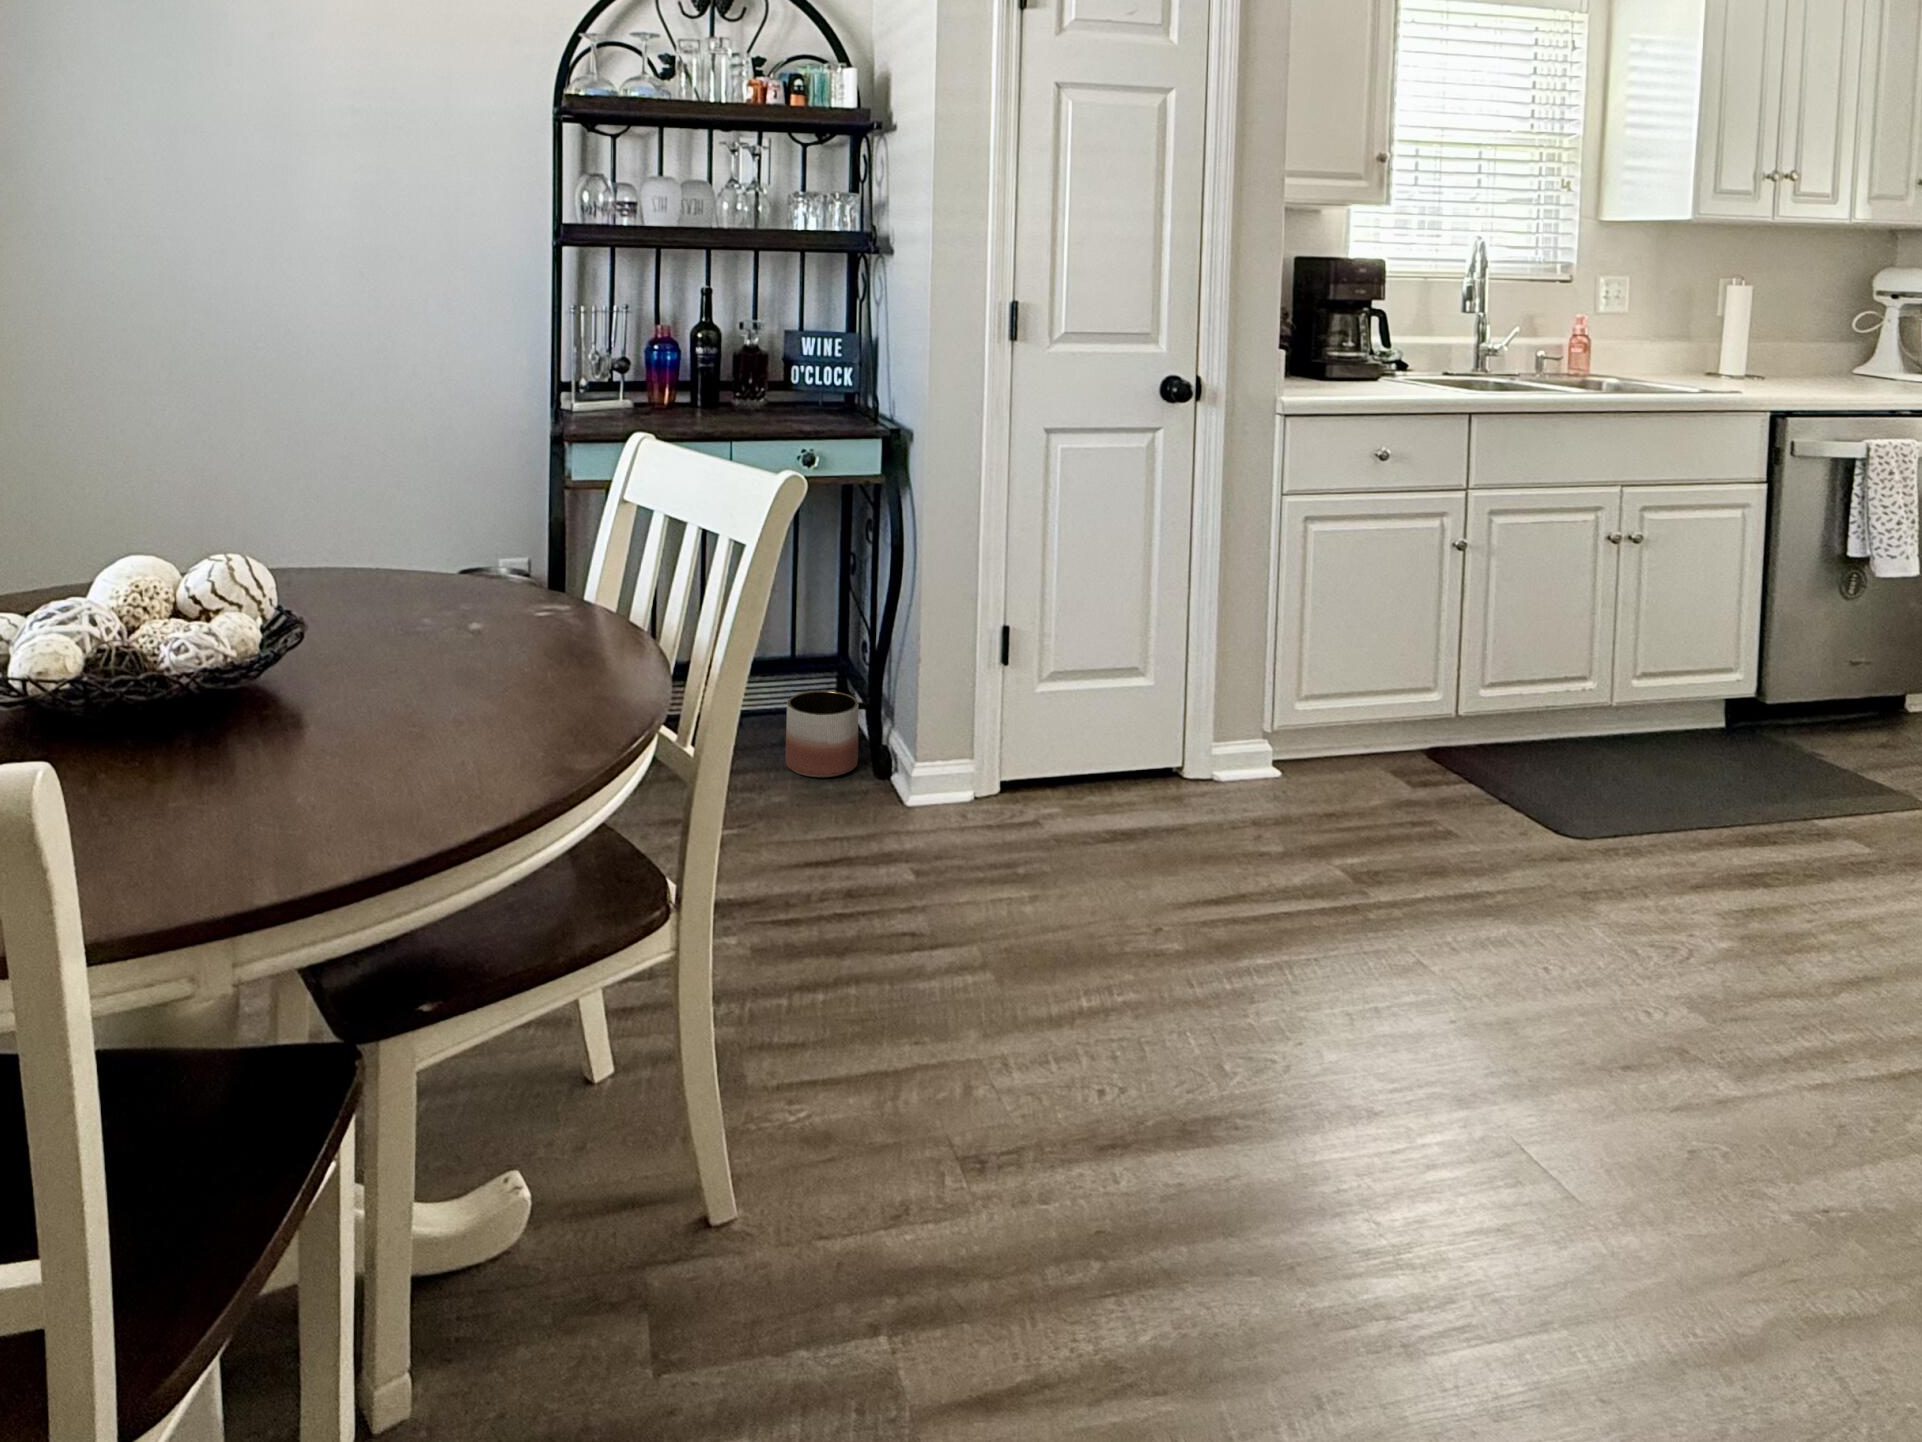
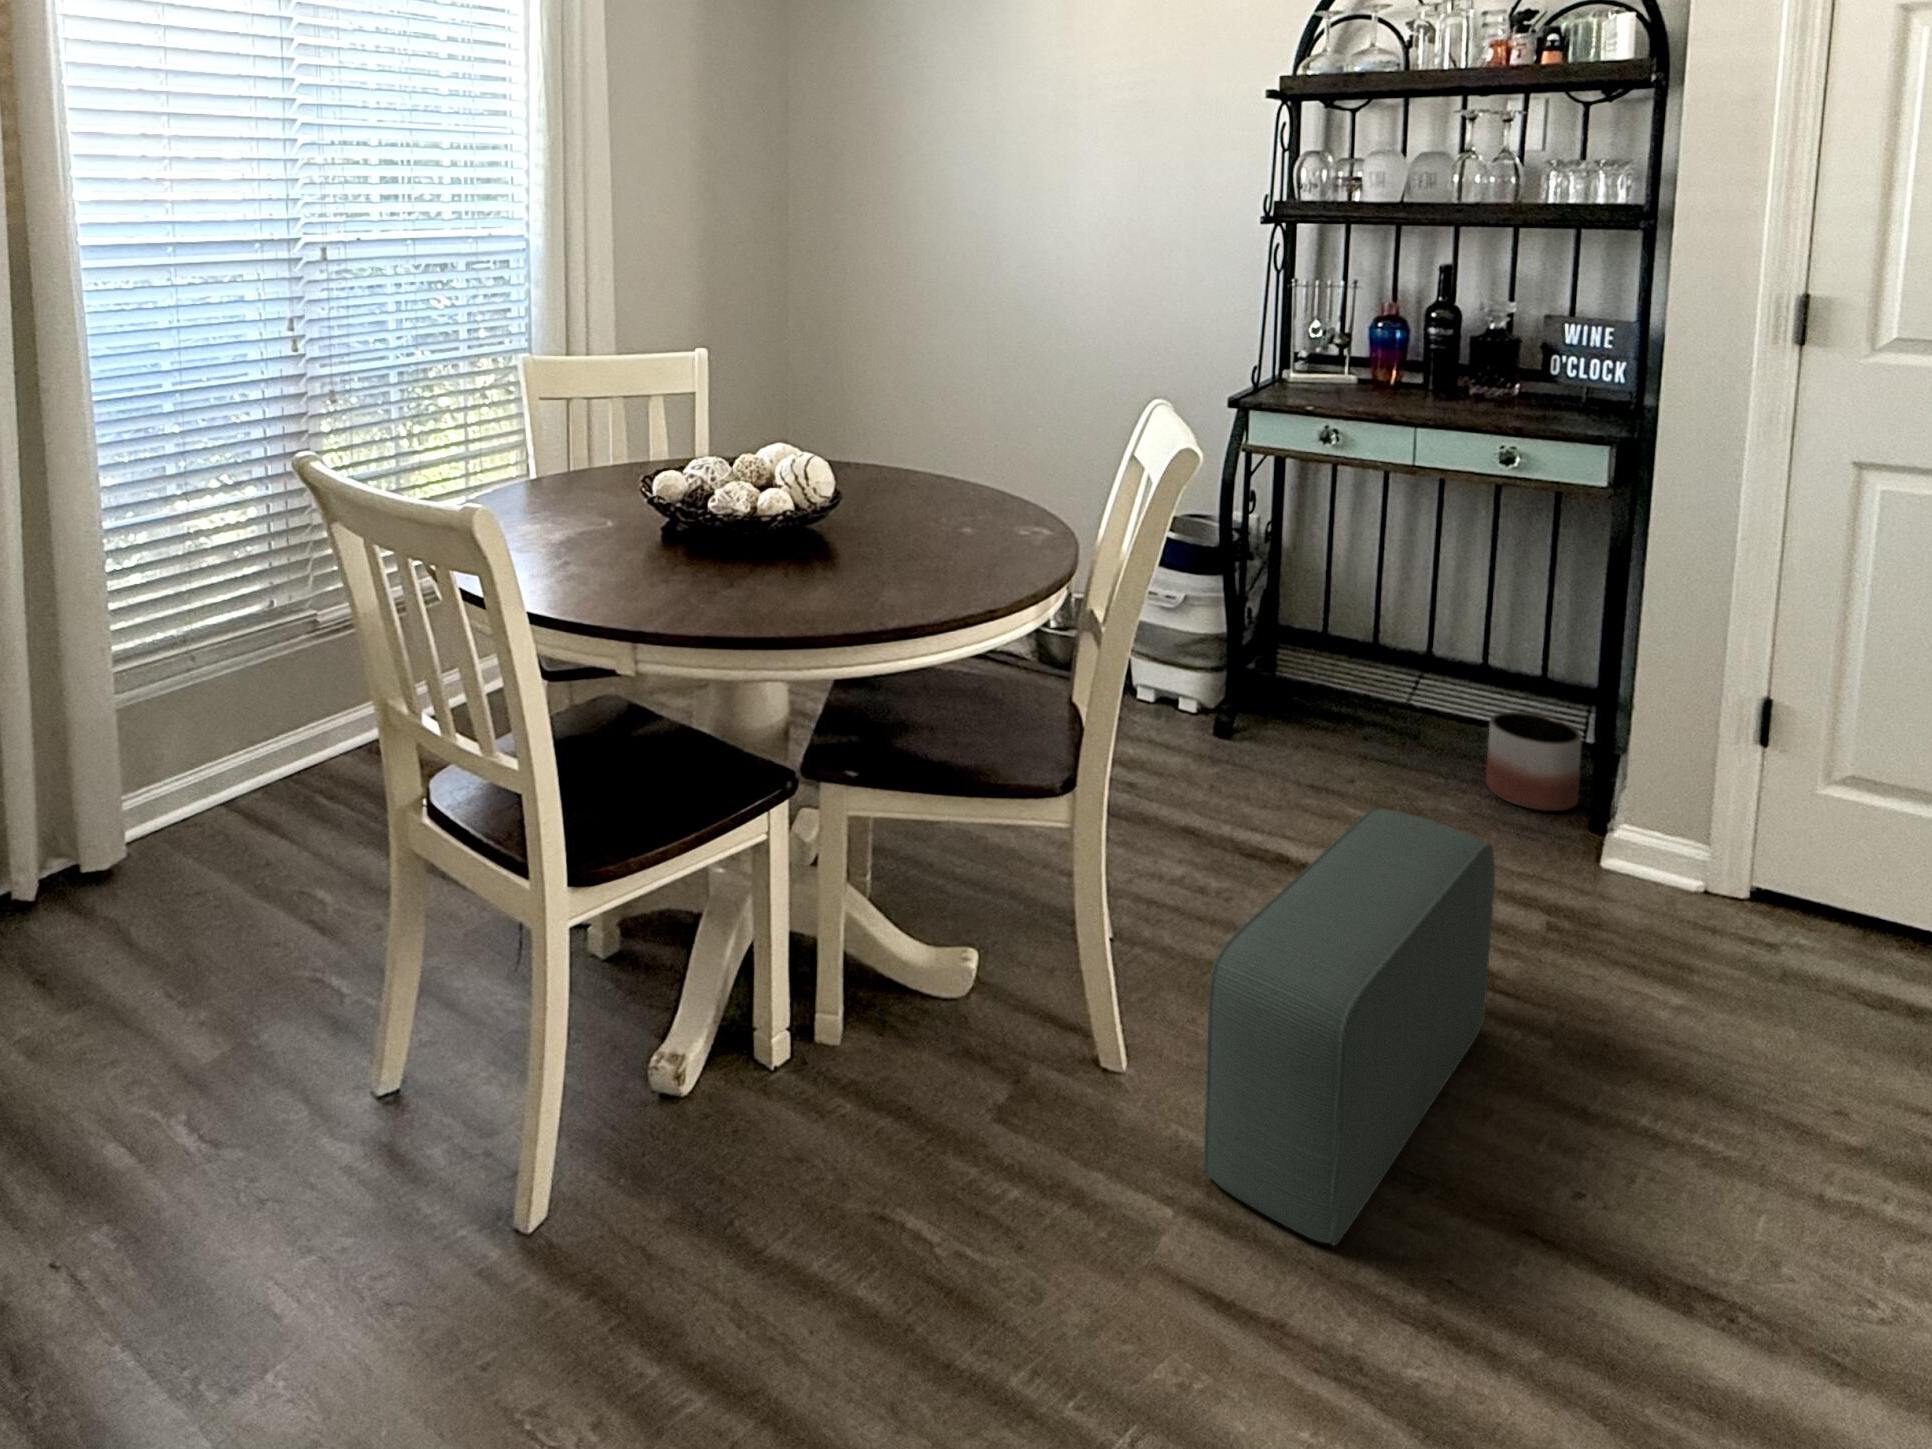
pouf: none [838,803,1017,1264] -> present [1204,808,1495,1245]

